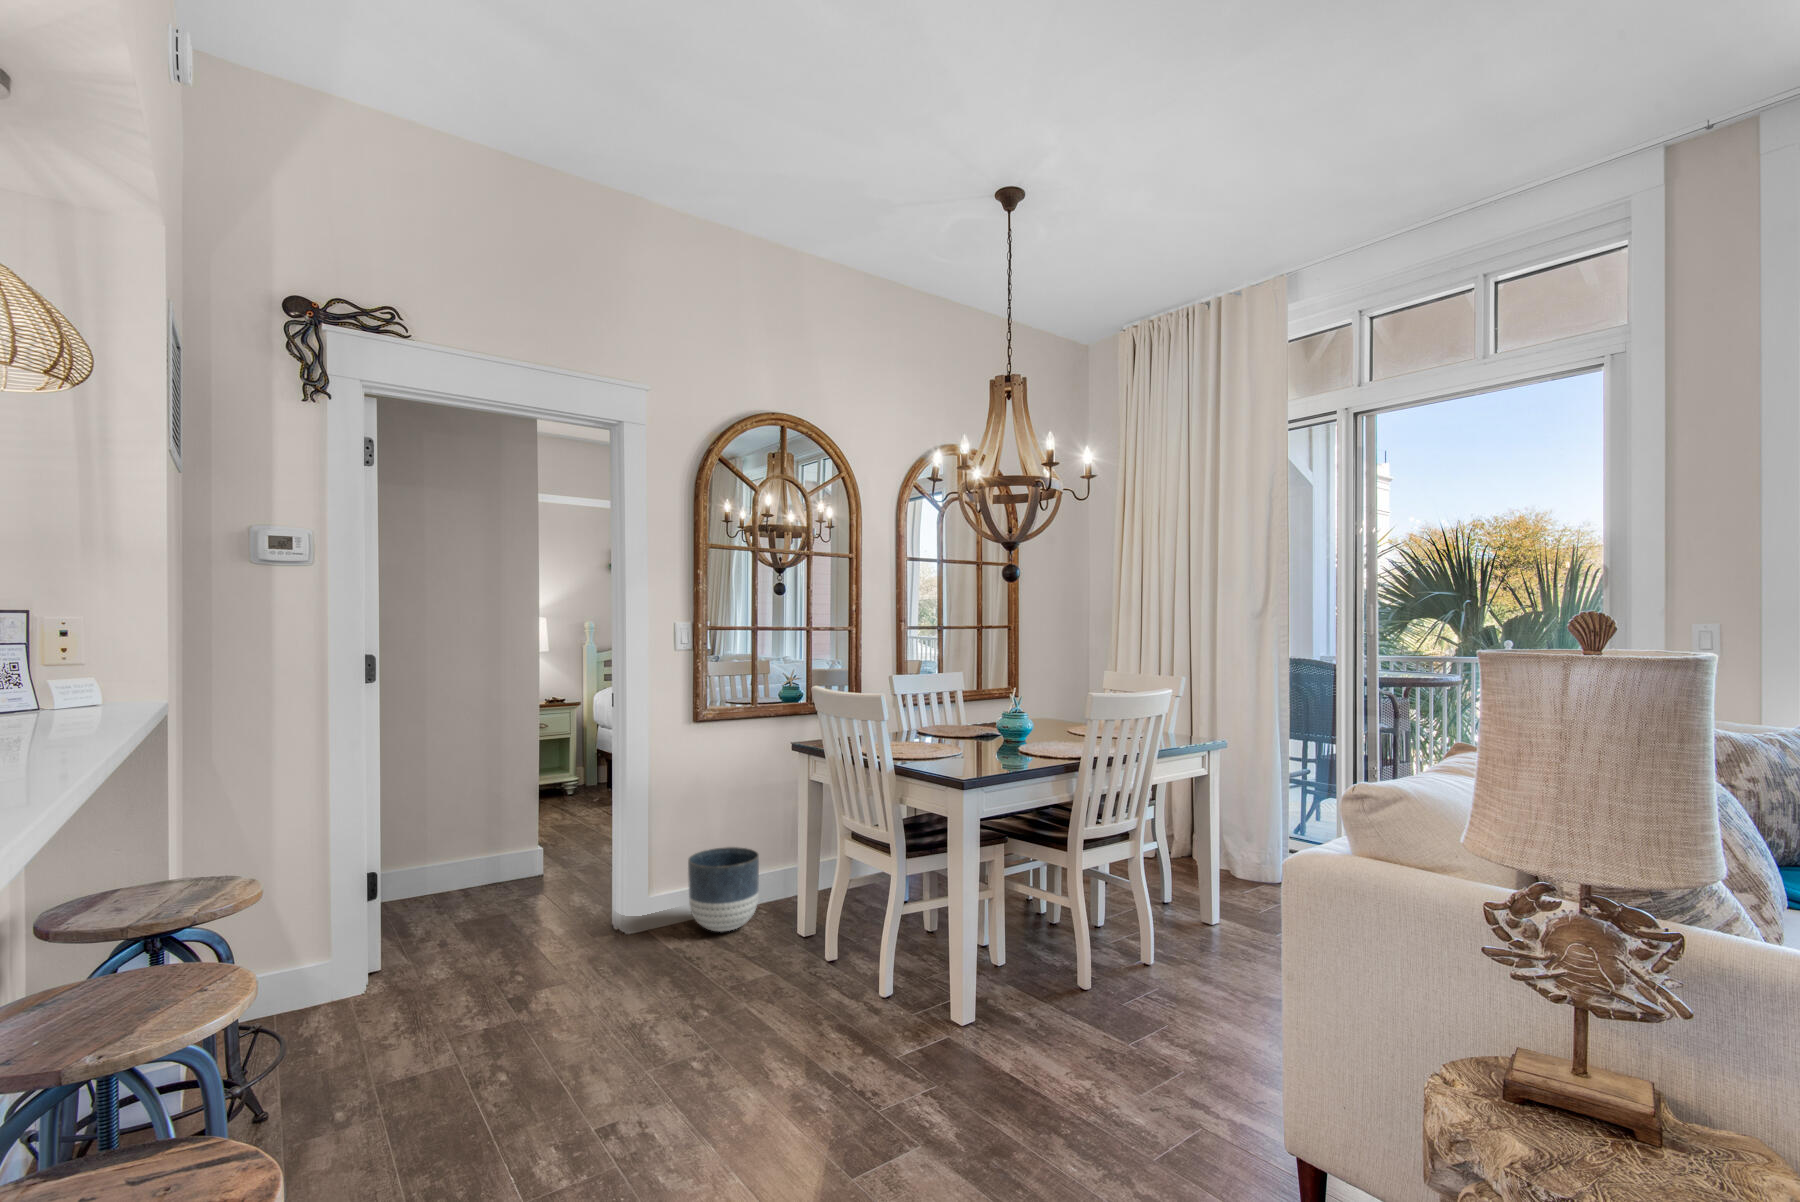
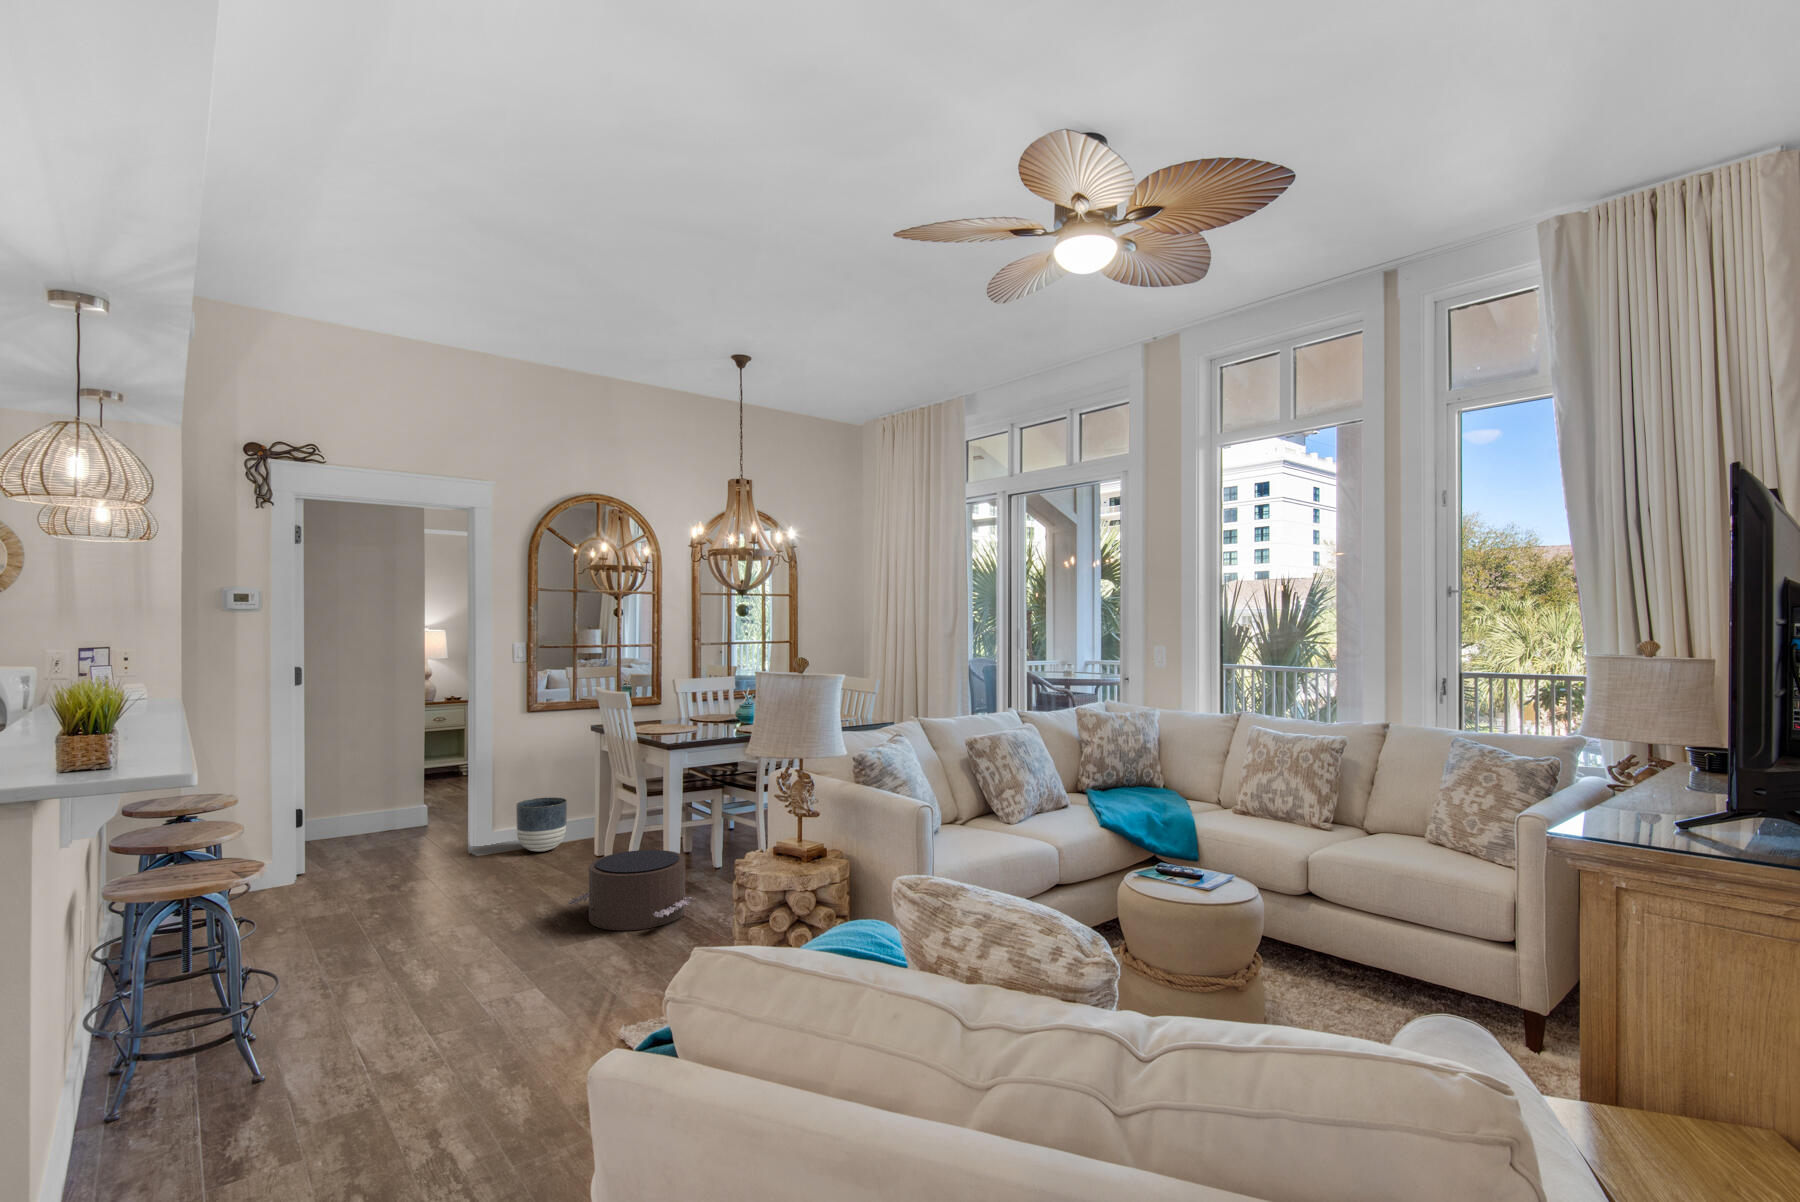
pouf: none [841,965,1064,1142] -> present [568,850,695,931]

